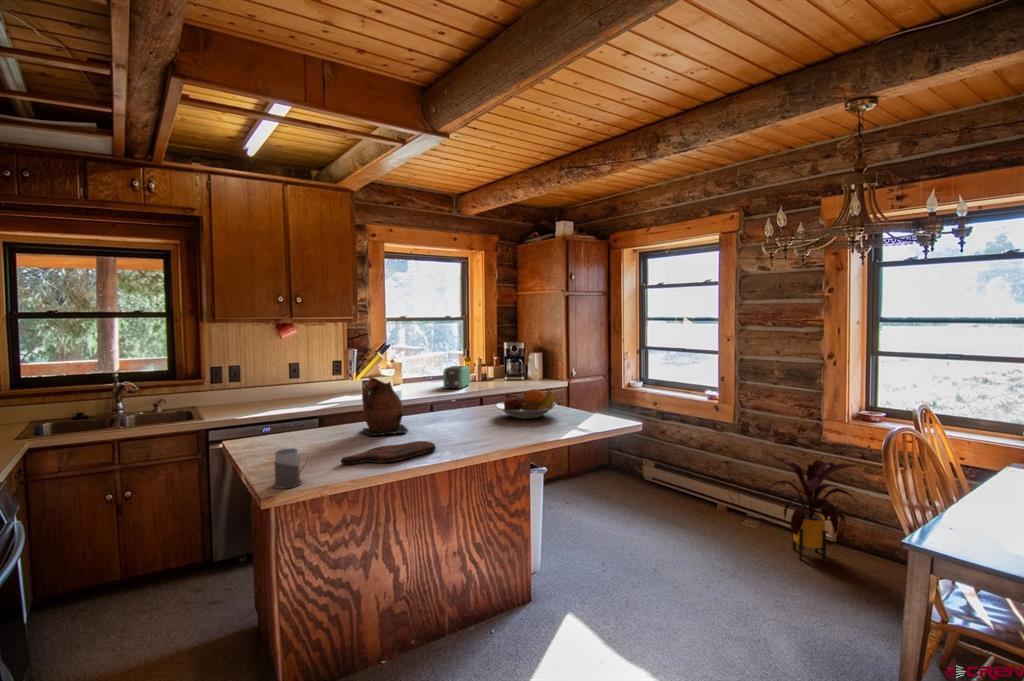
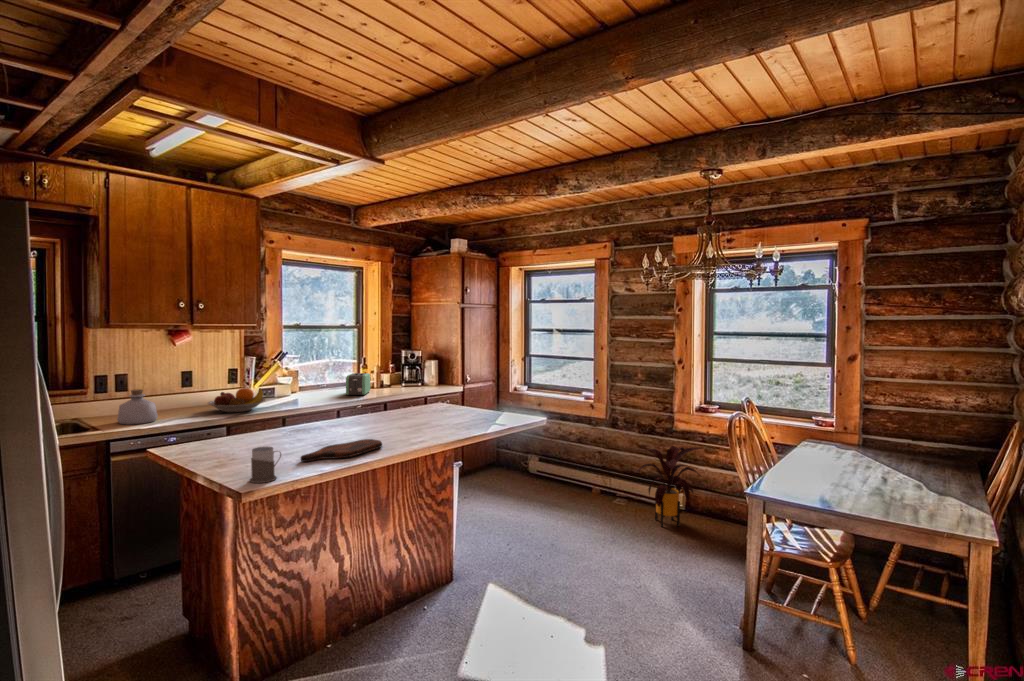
ceramic pitcher: present [362,377,408,435] -> none [293,383,344,438]
bottle: none [223,381,258,414] -> present [117,389,158,425]
fruit bowl: present [496,389,557,419] -> present [208,388,266,412]

